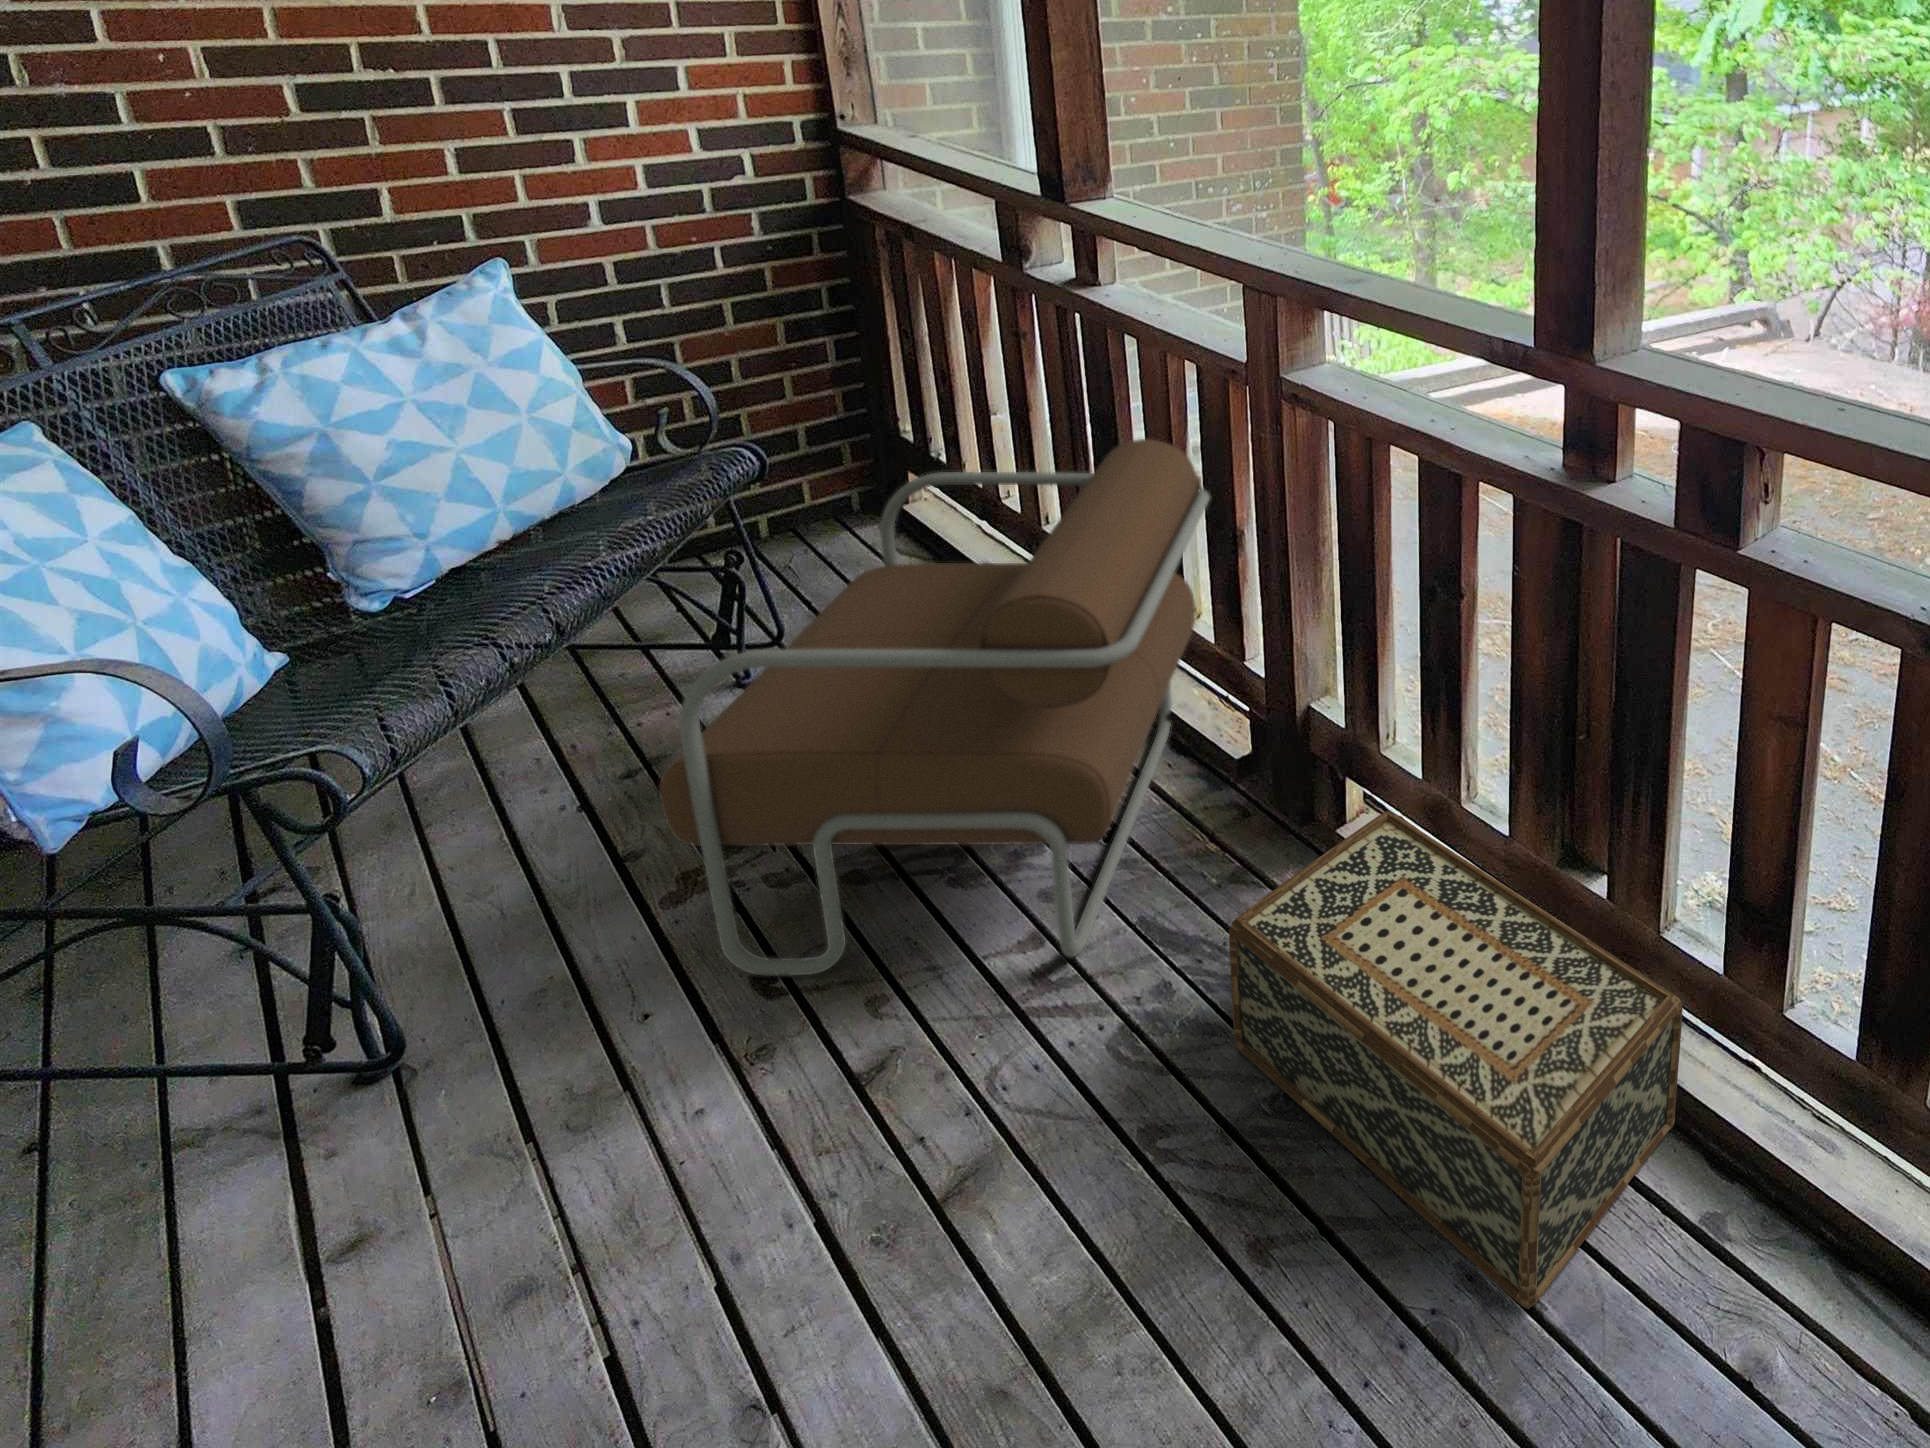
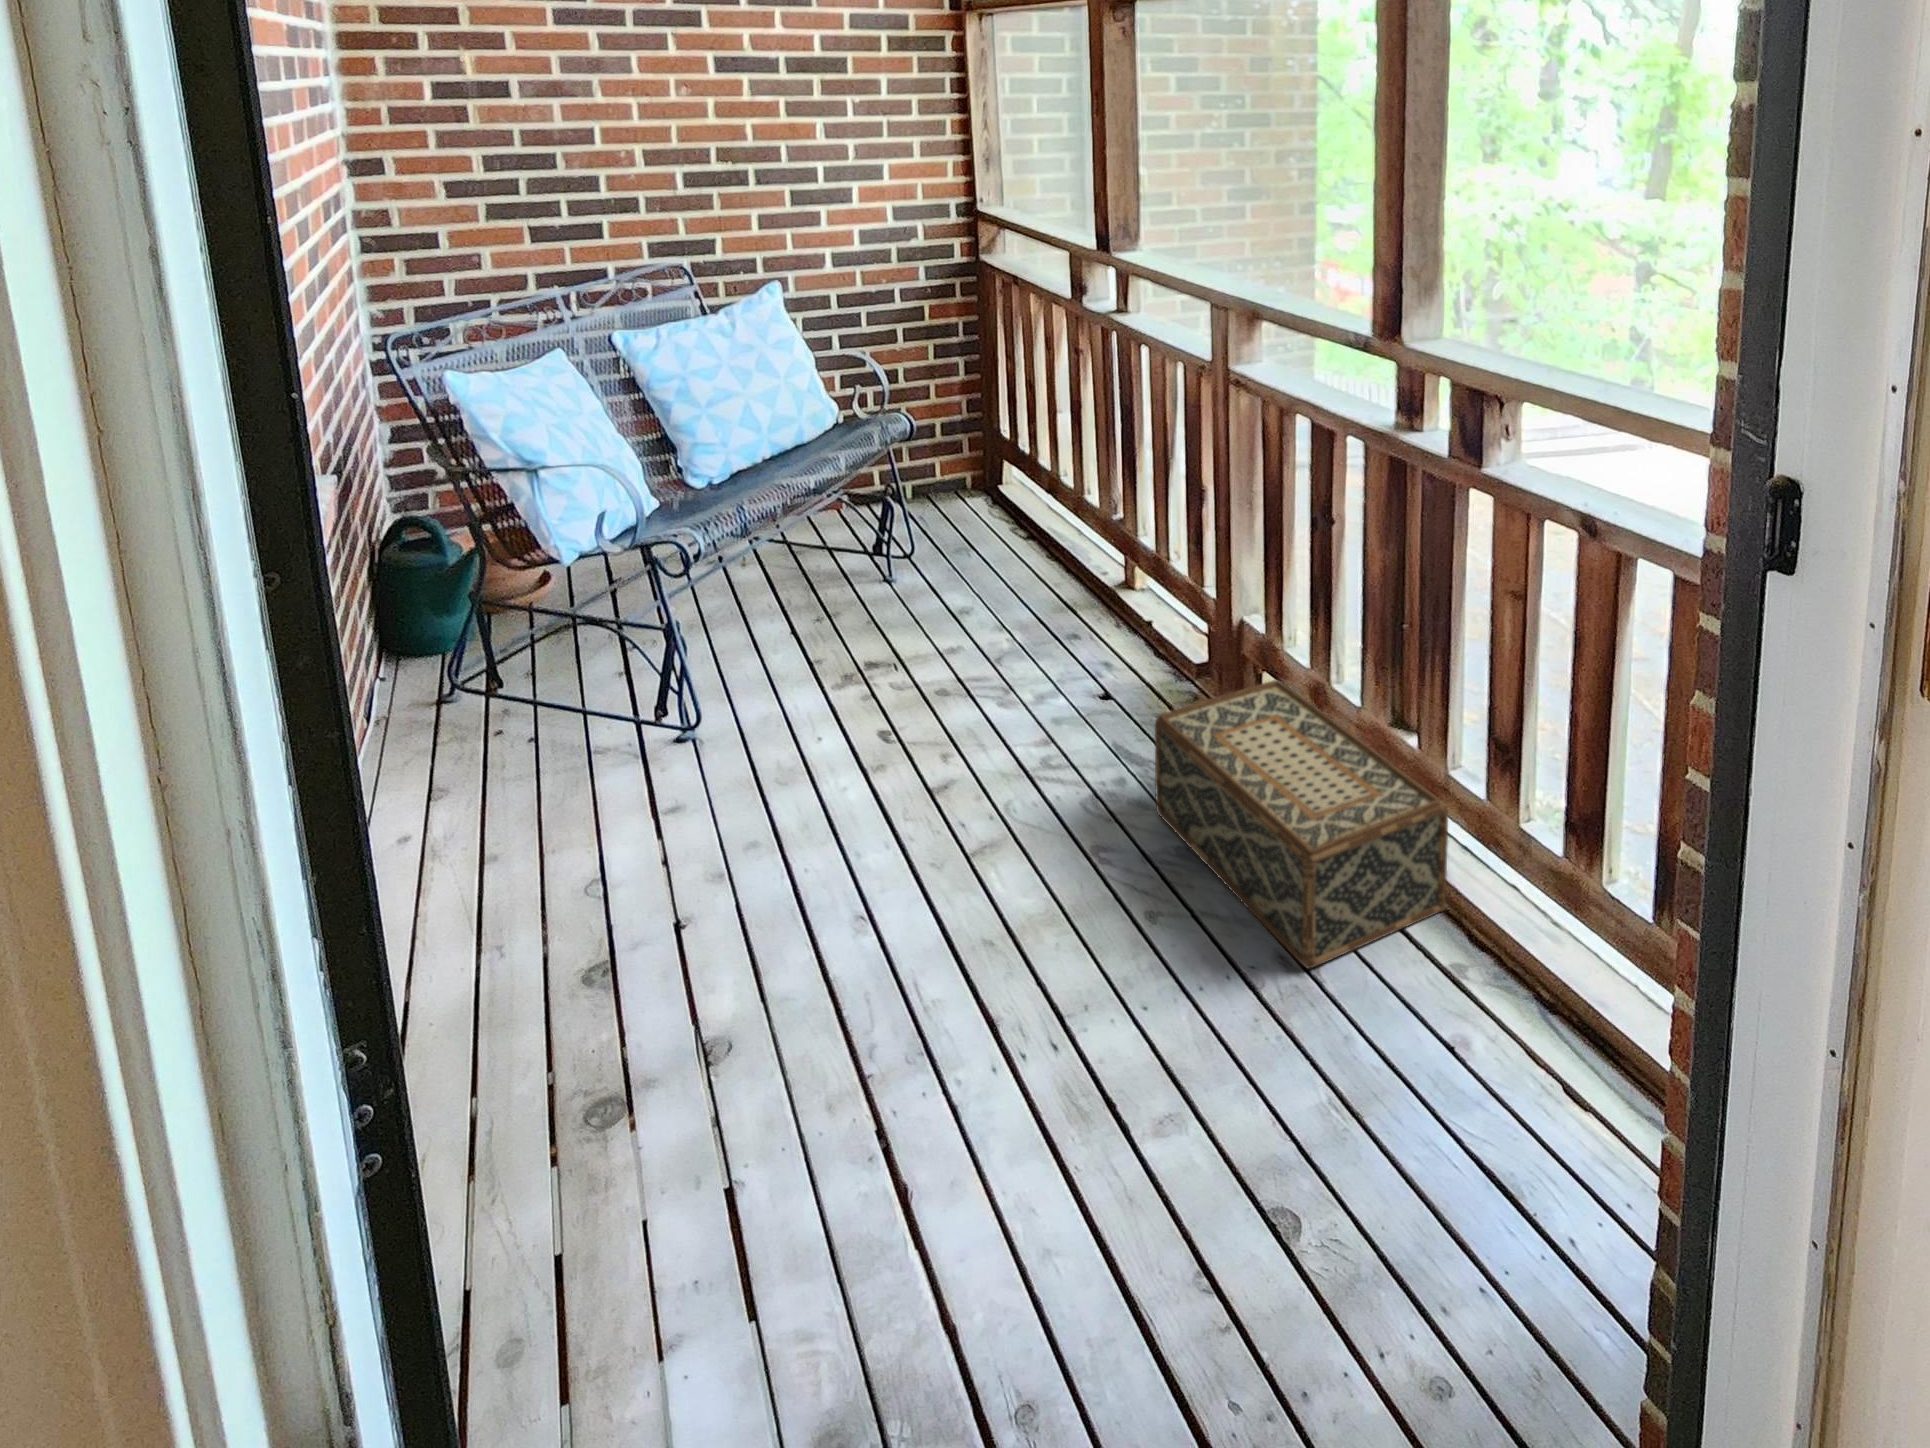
armchair: present [659,439,1210,976] -> none [839,417,1191,751]

